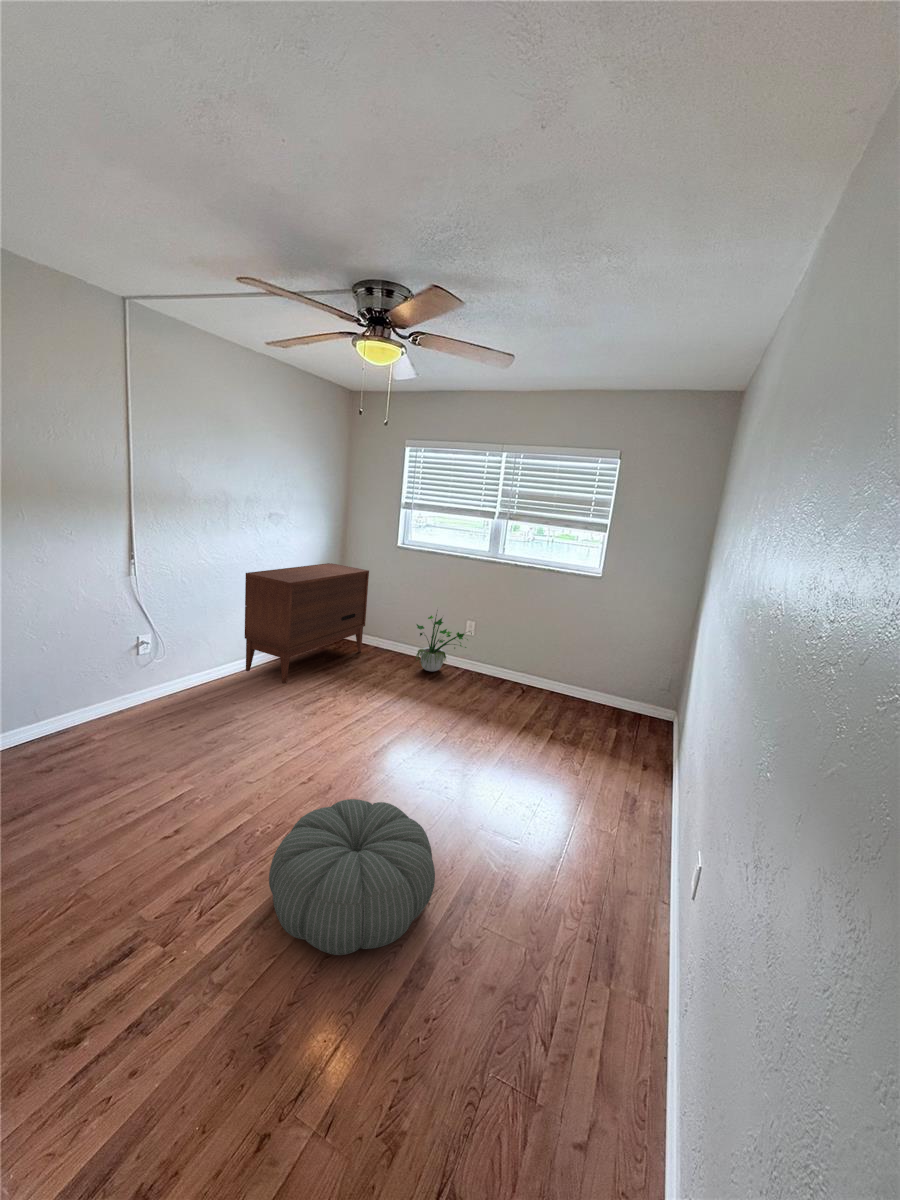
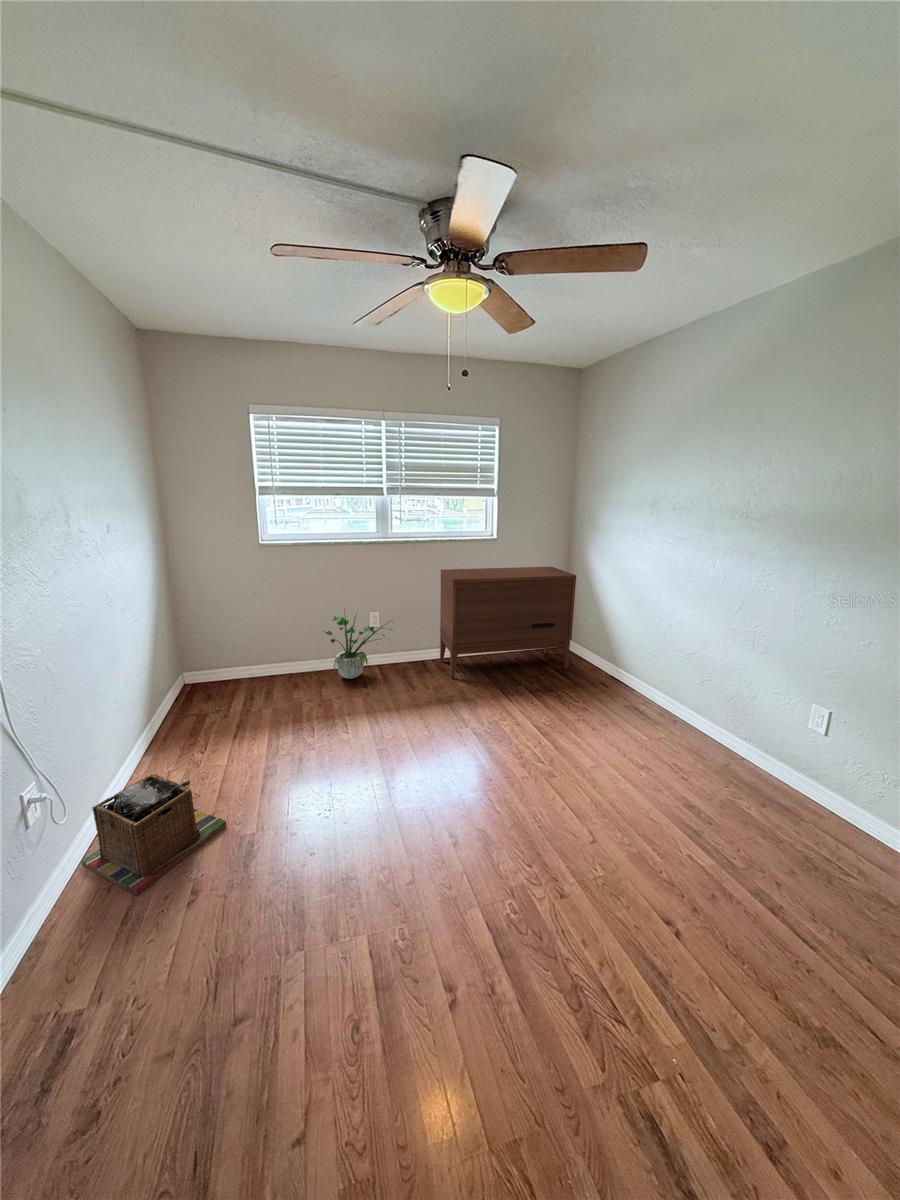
dresser: present [245,563,369,684] -> present [440,567,576,679]
laundry basket: none [166,661,234,715] -> present [82,770,227,895]
pouf: present [269,799,435,955] -> none [572,791,755,951]

